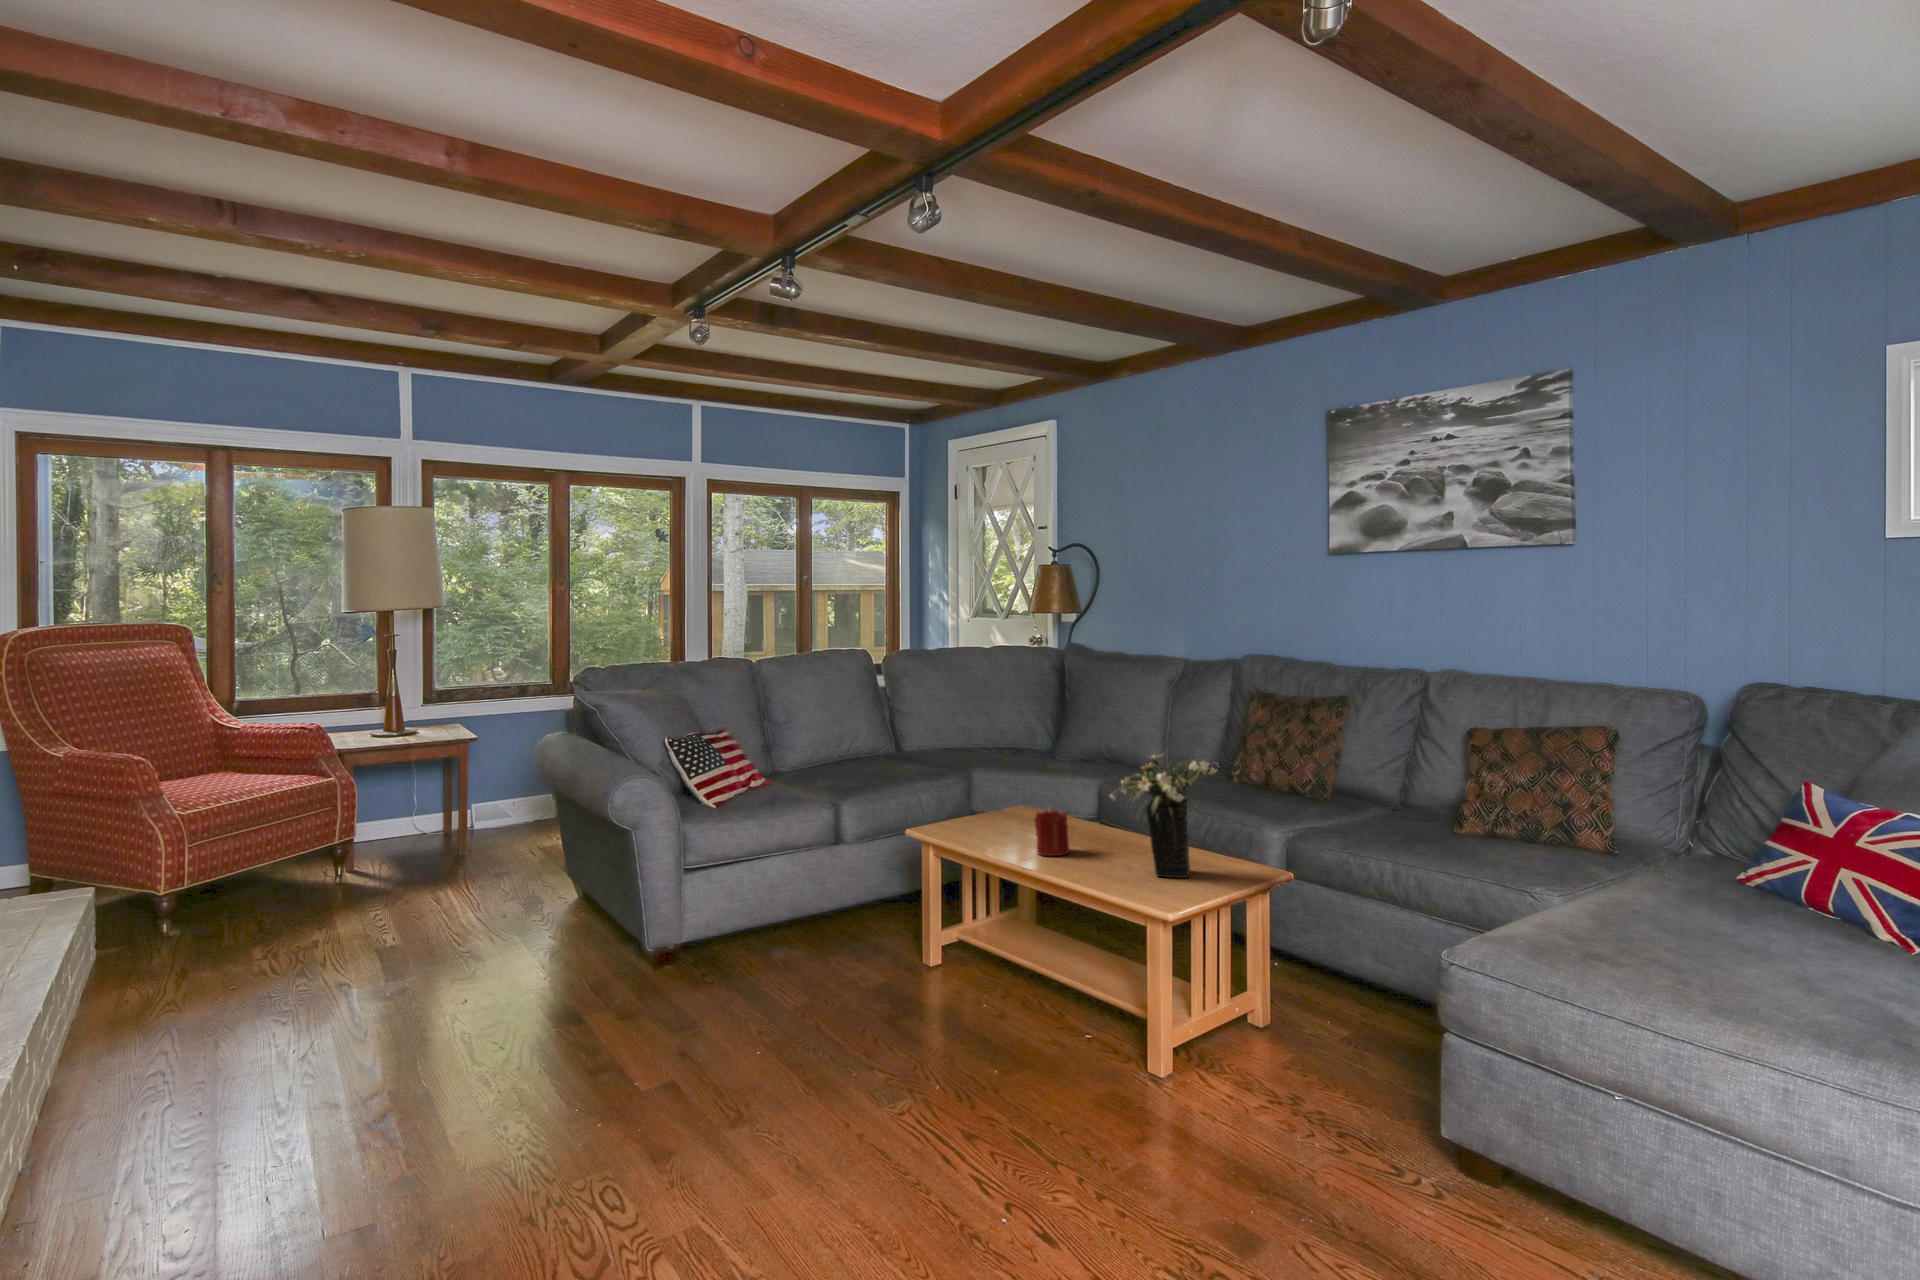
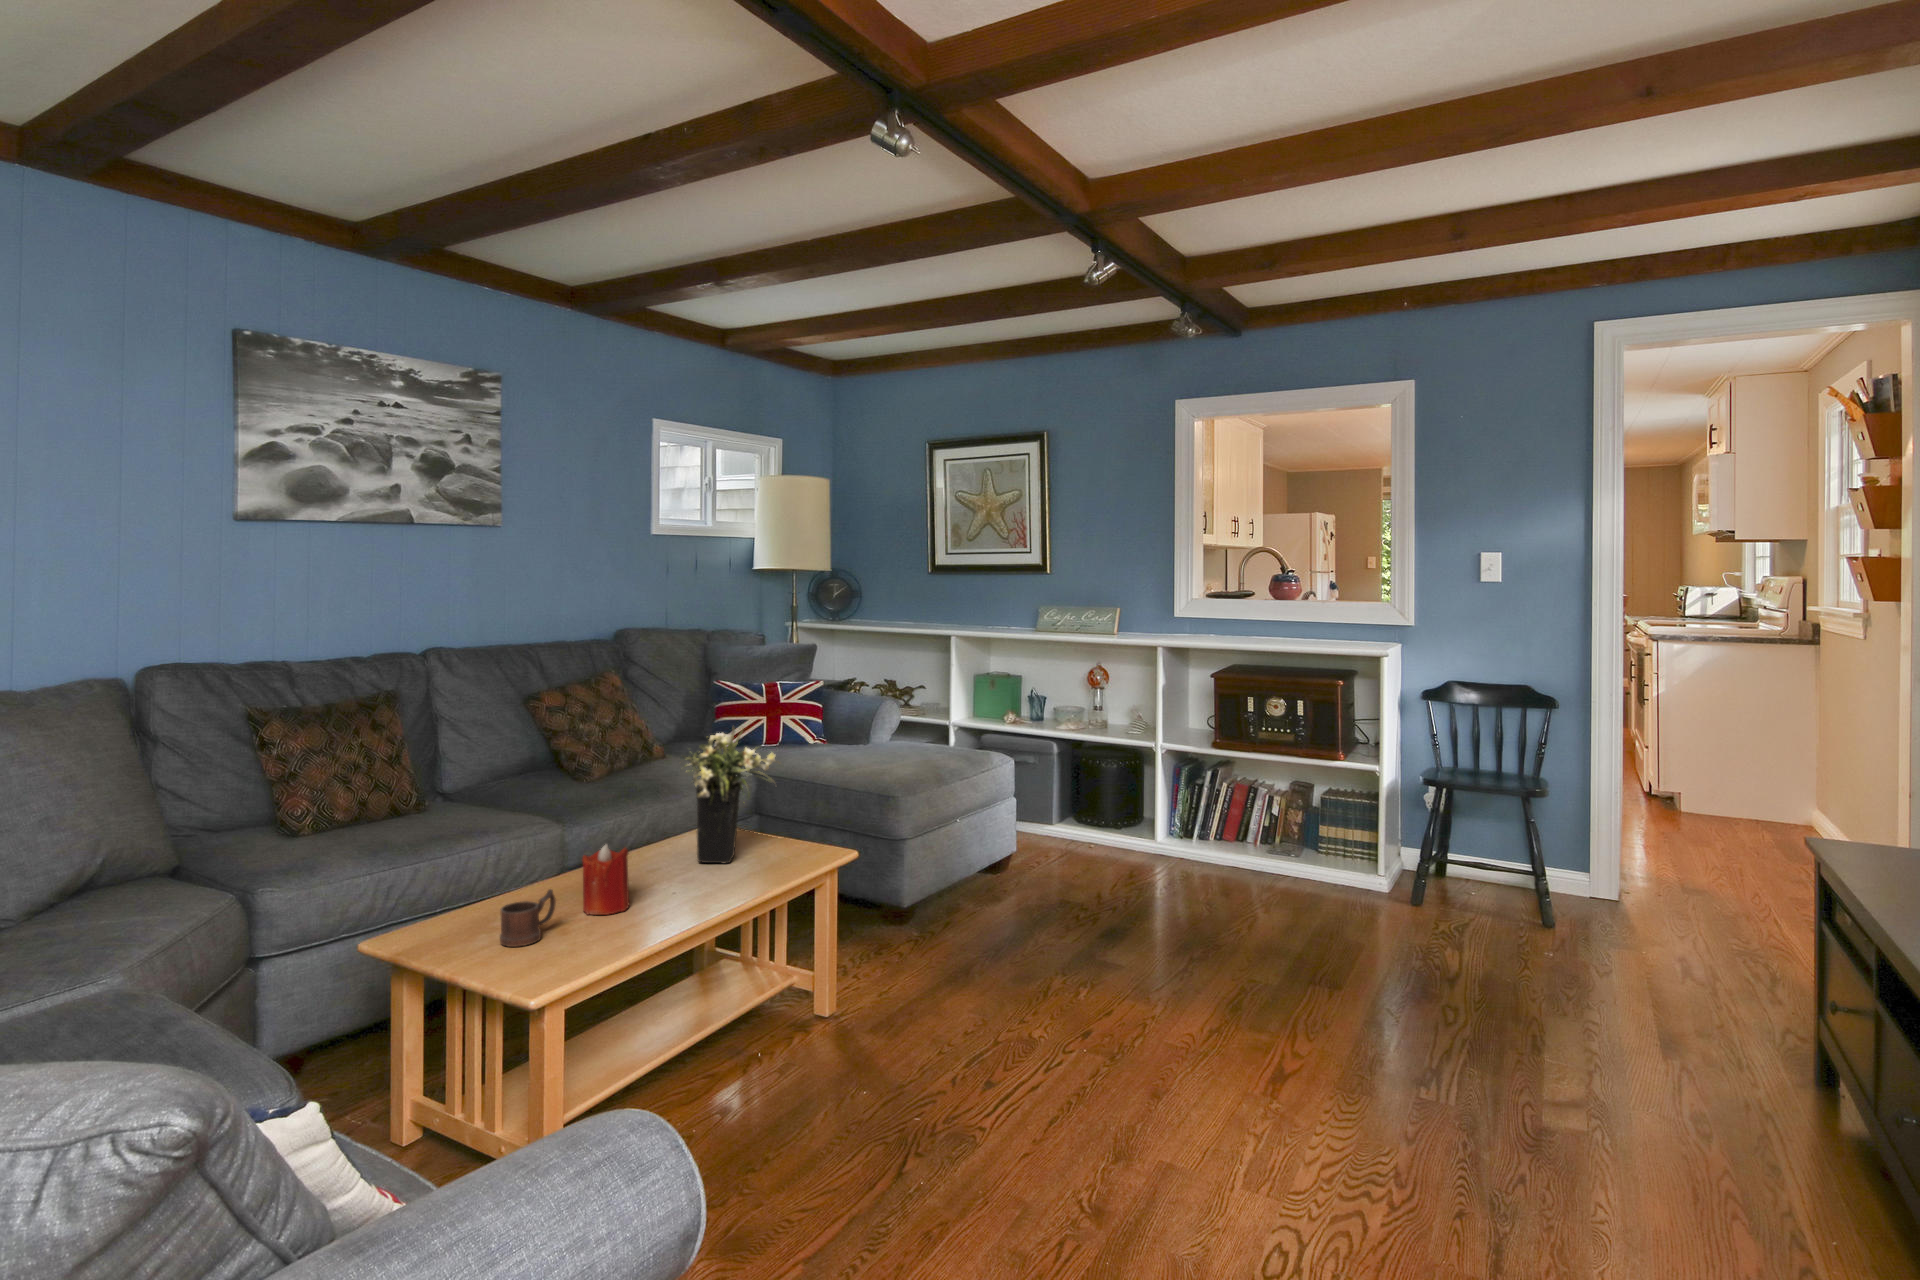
mug: none [990,817,1017,844] -> present [500,889,556,947]

